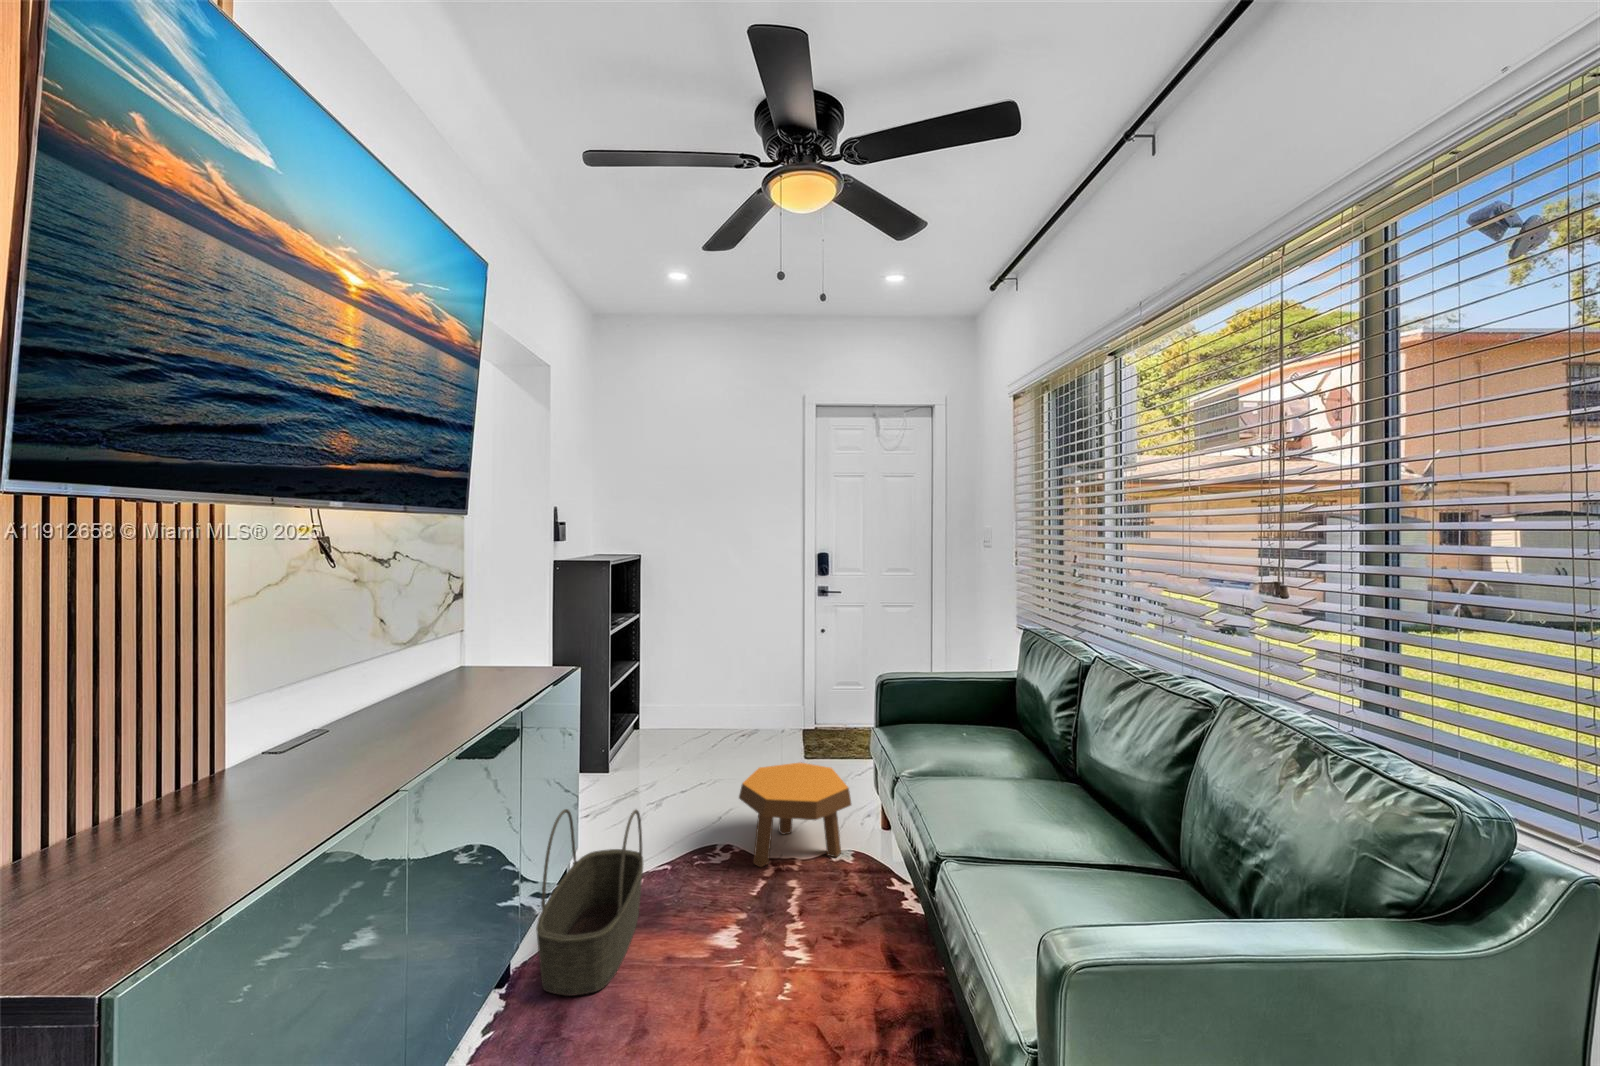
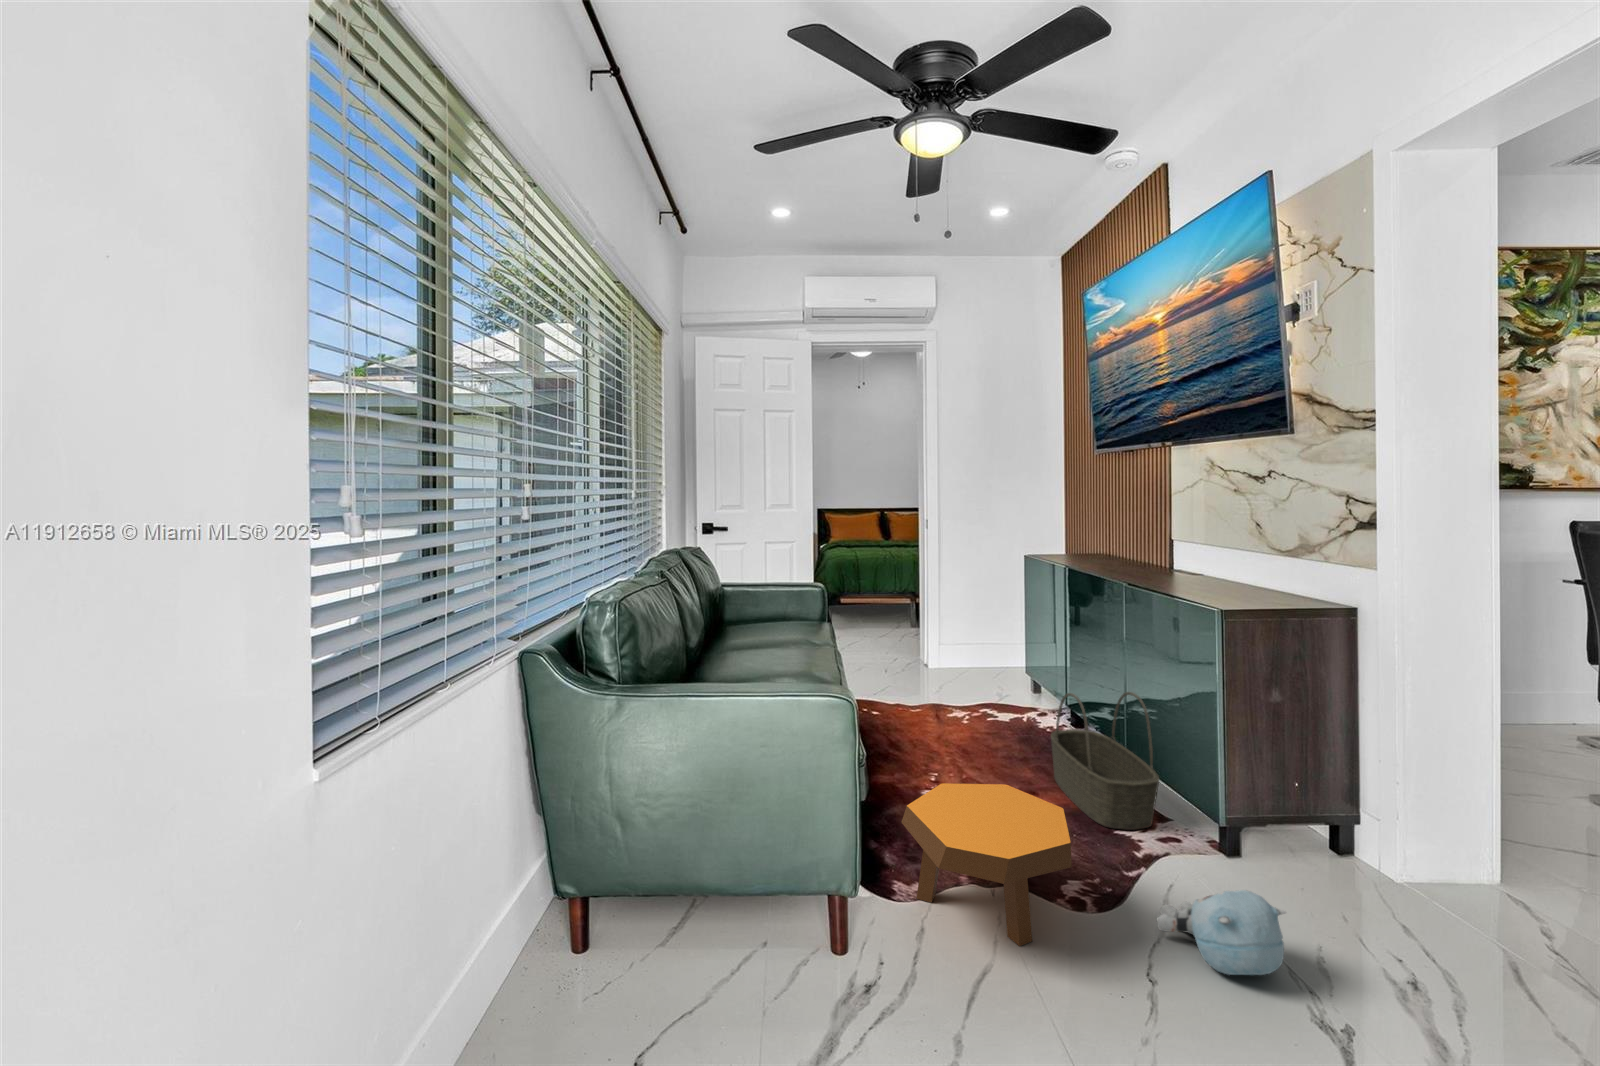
plush toy: none [652,778,703,839] -> present [1157,890,1286,975]

